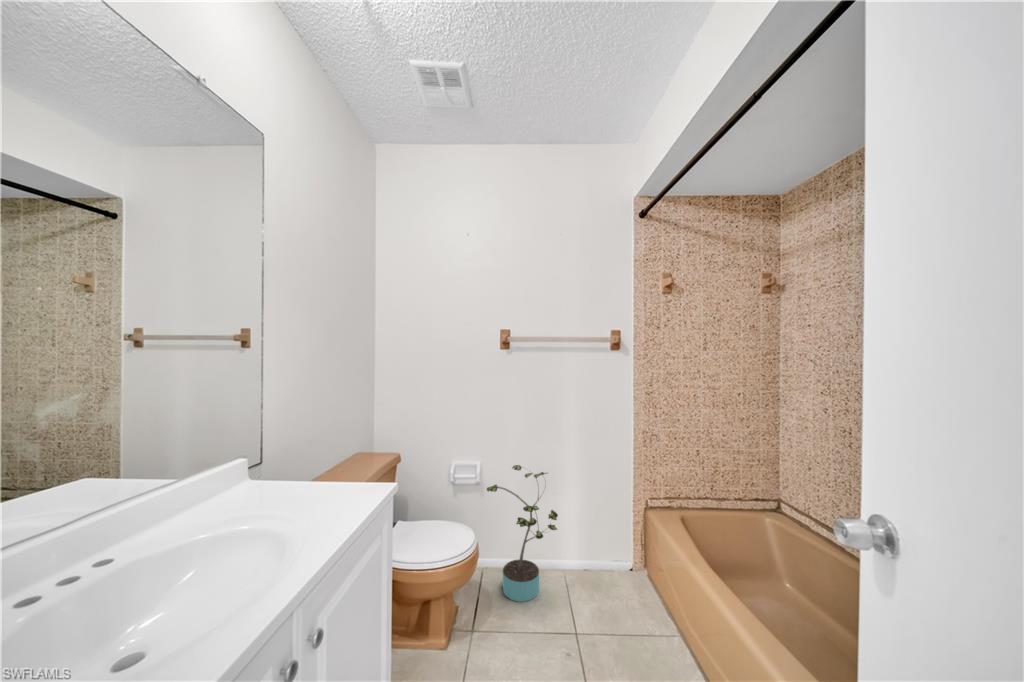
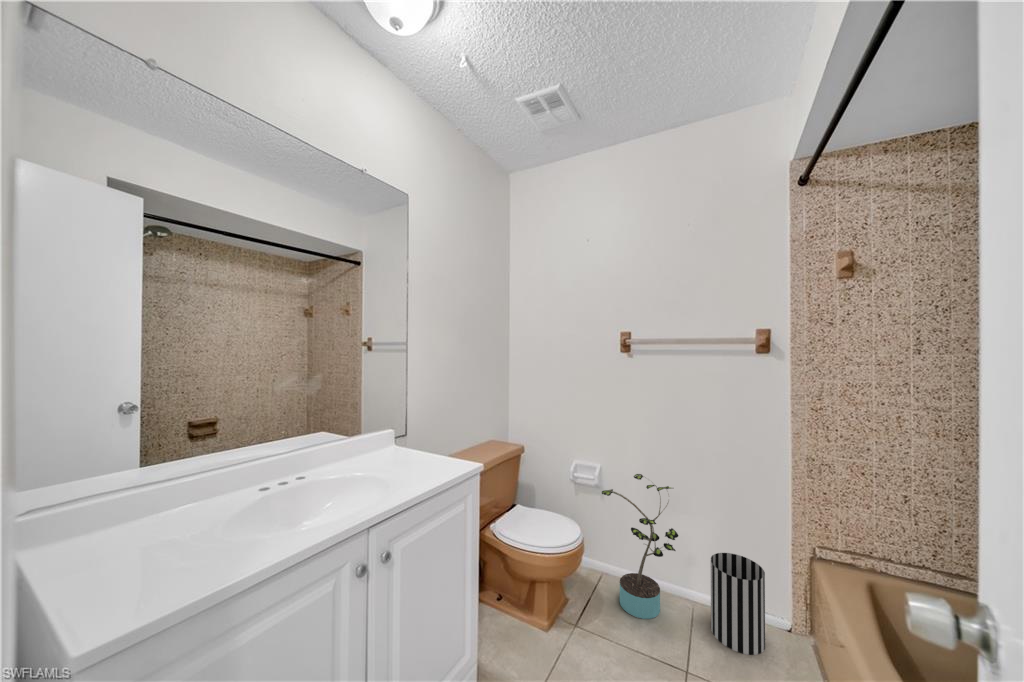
wastebasket: none [580,520,620,601] -> present [711,553,765,655]

